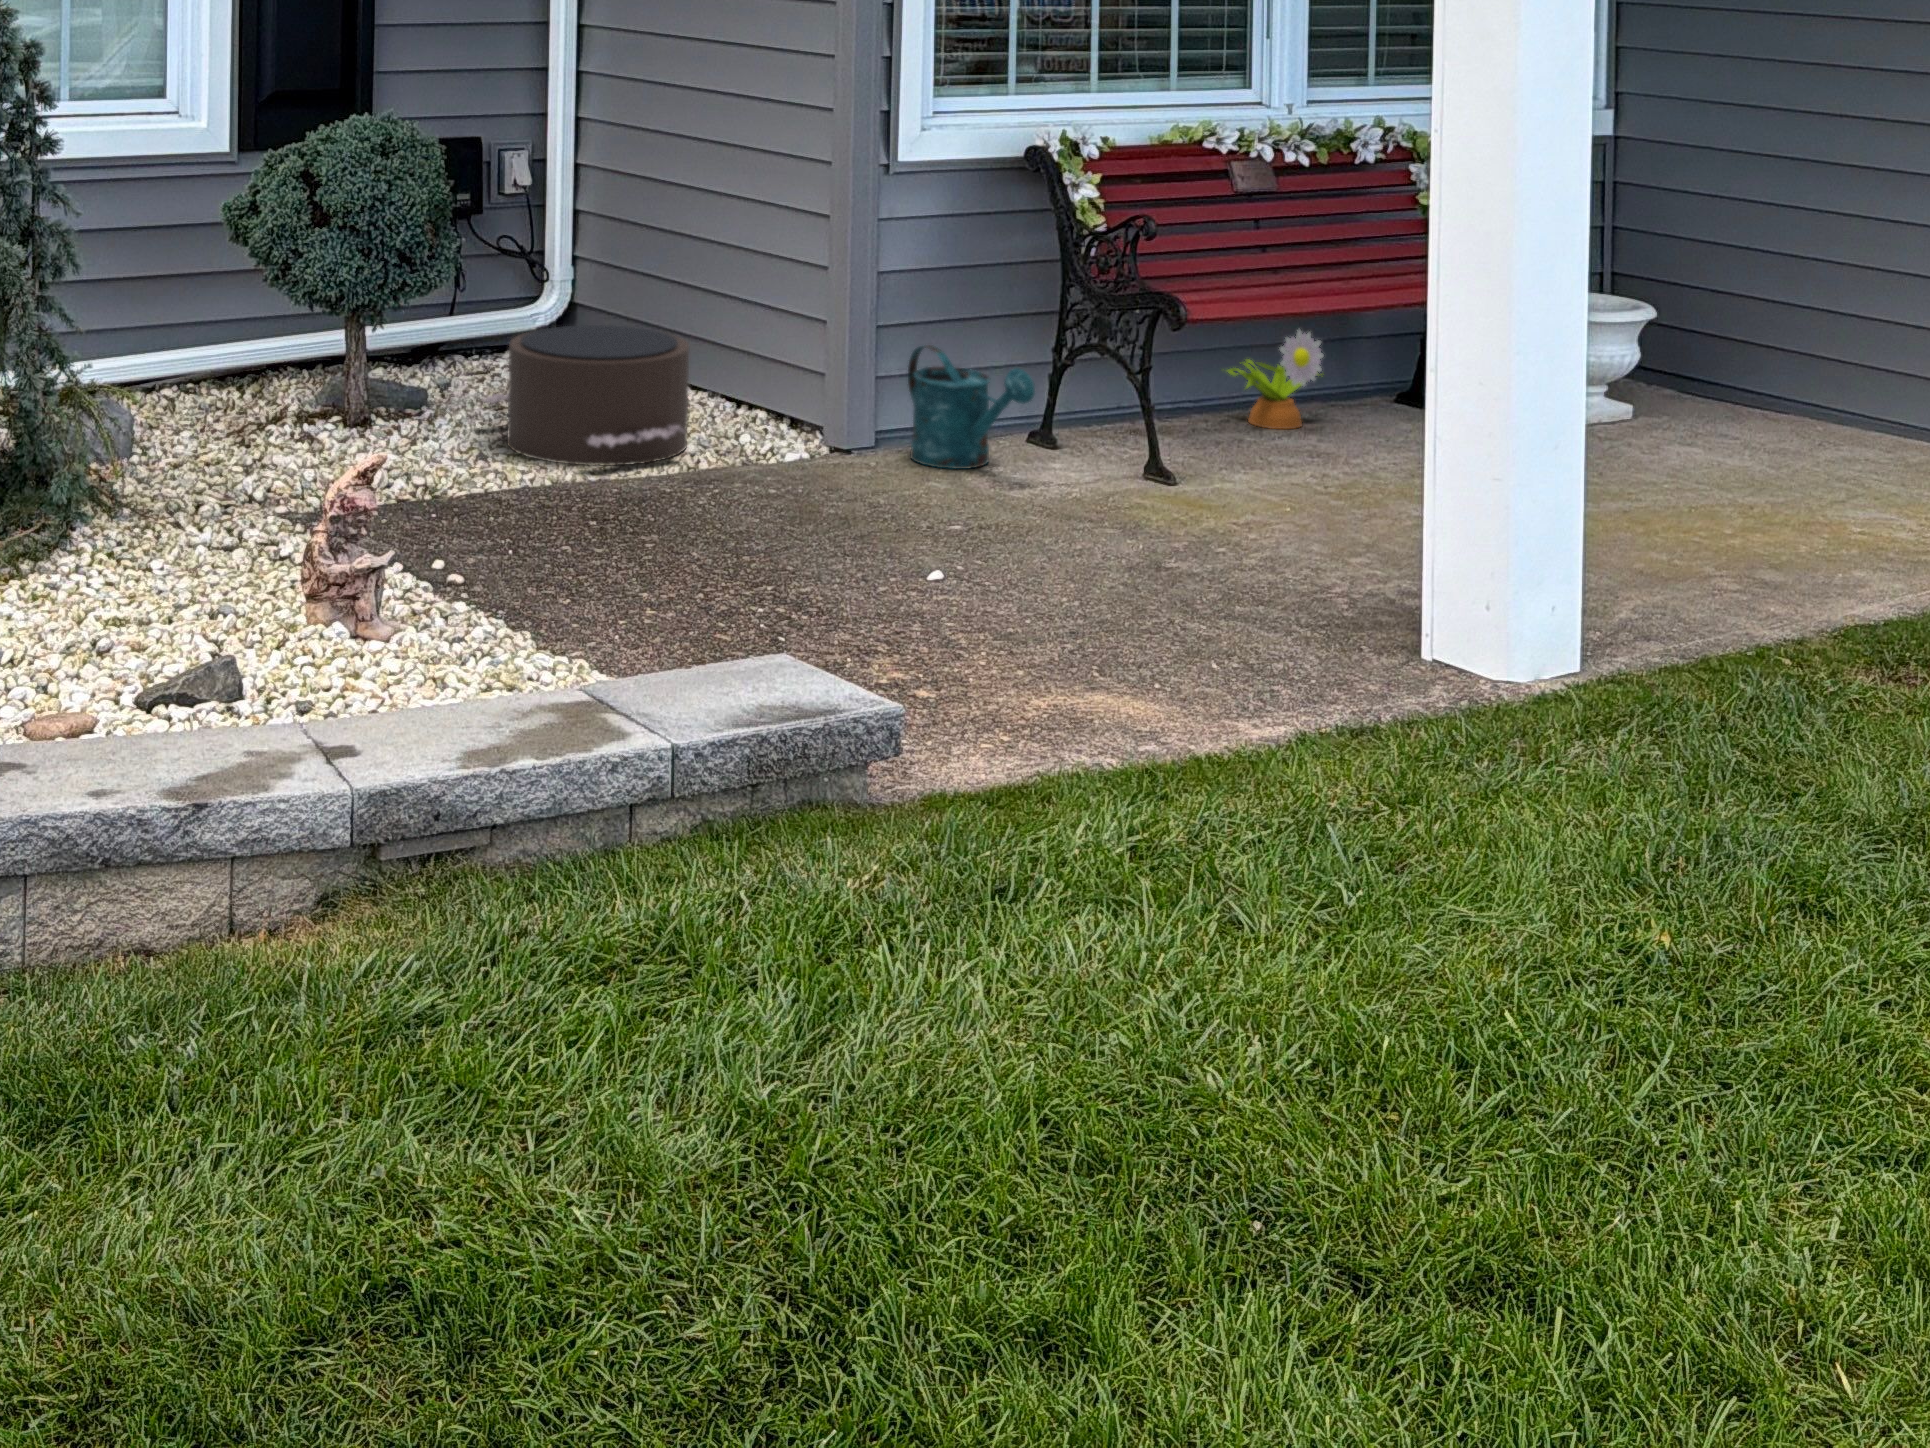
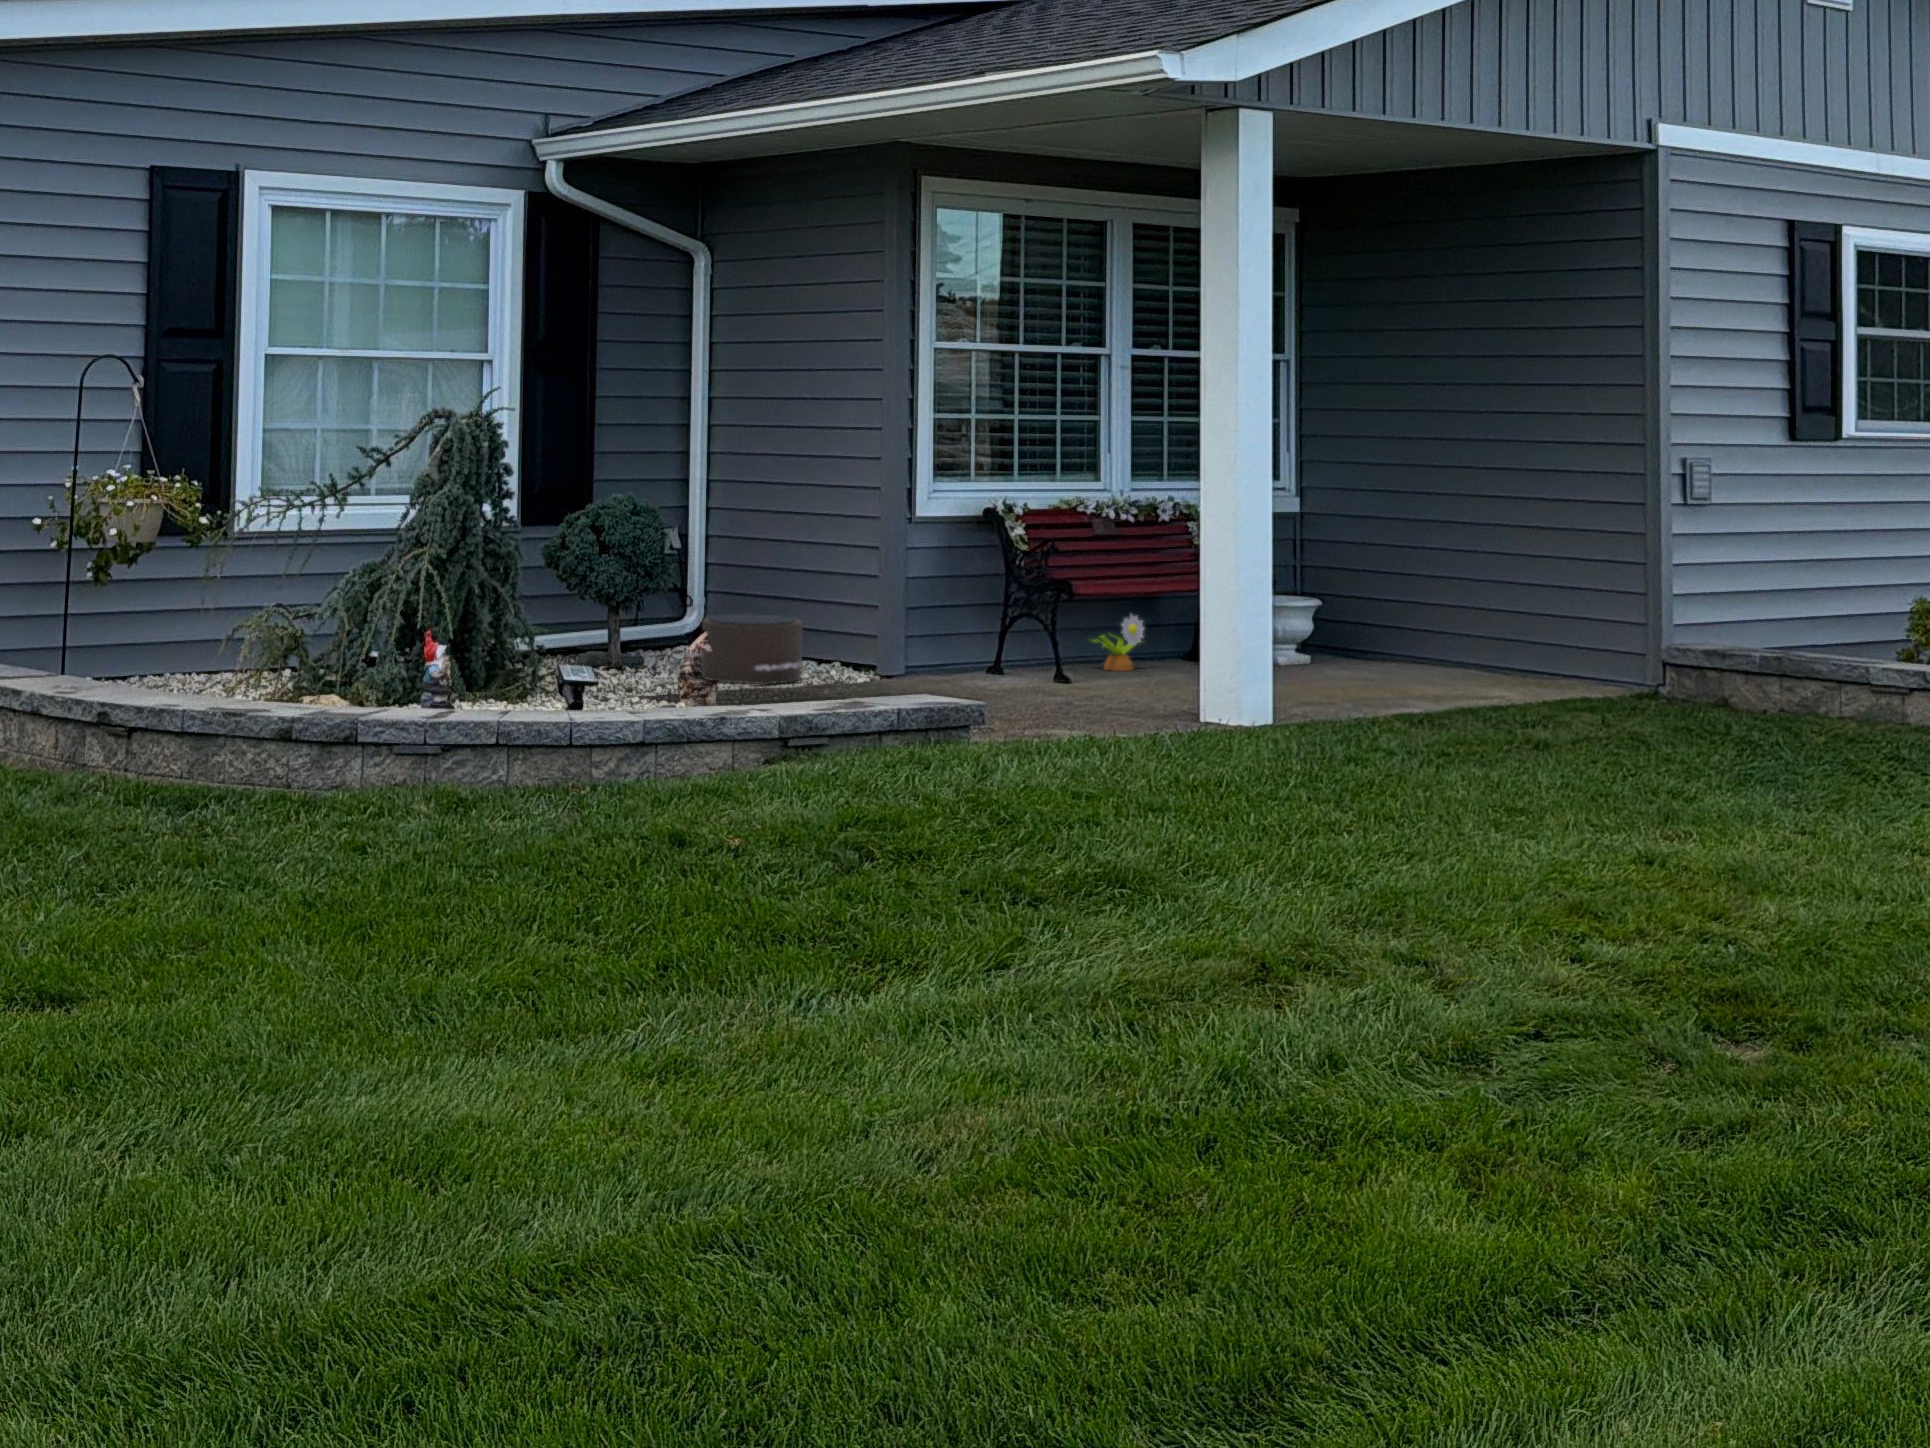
watering can: present [908,345,1035,469] -> none [921,618,995,683]

